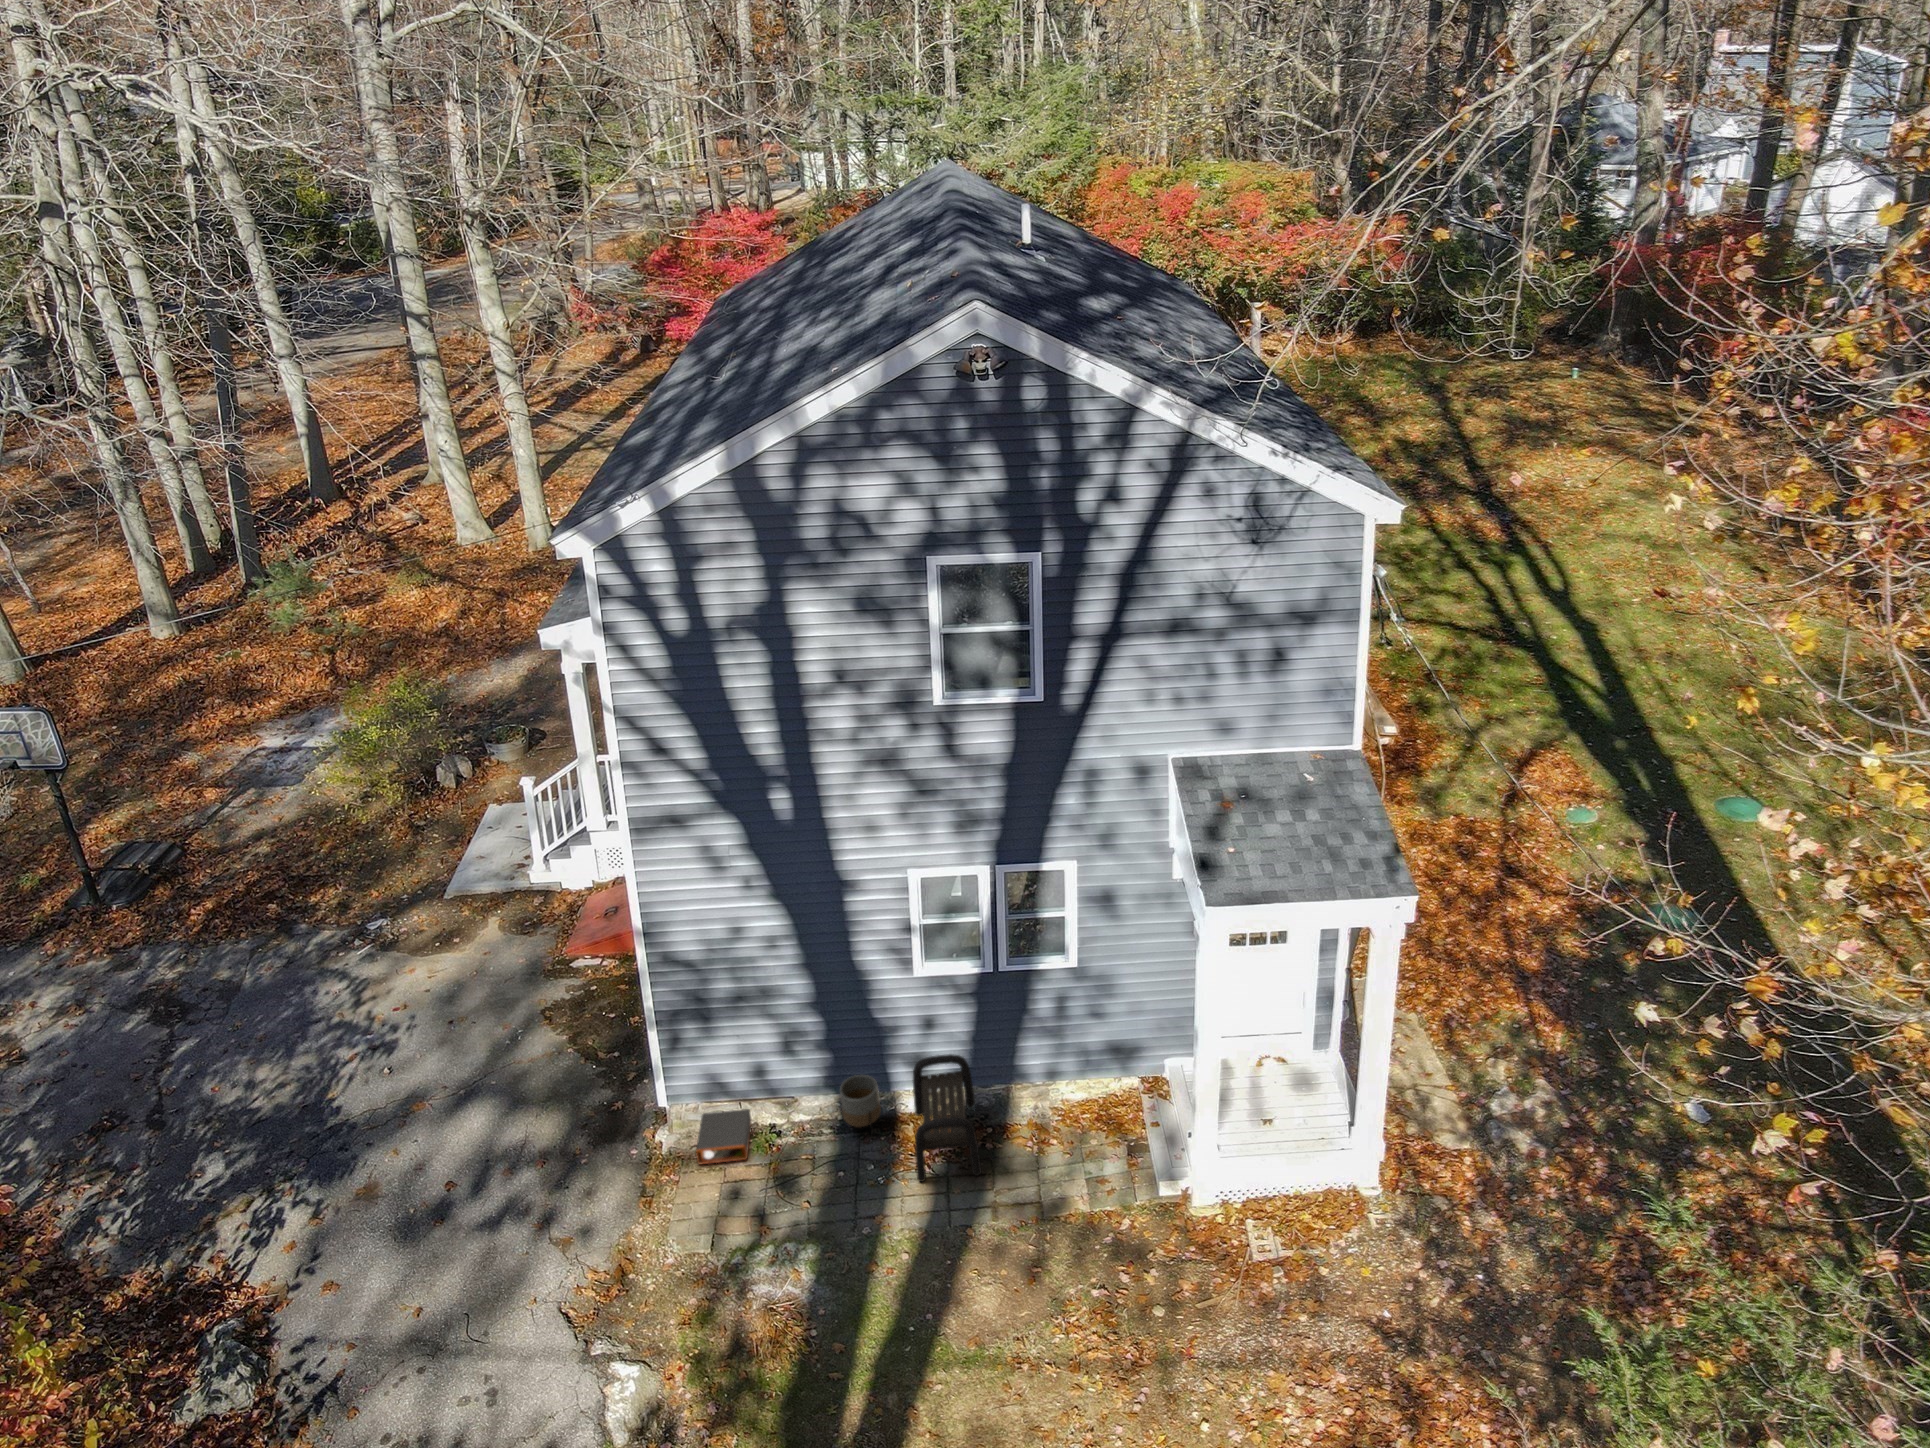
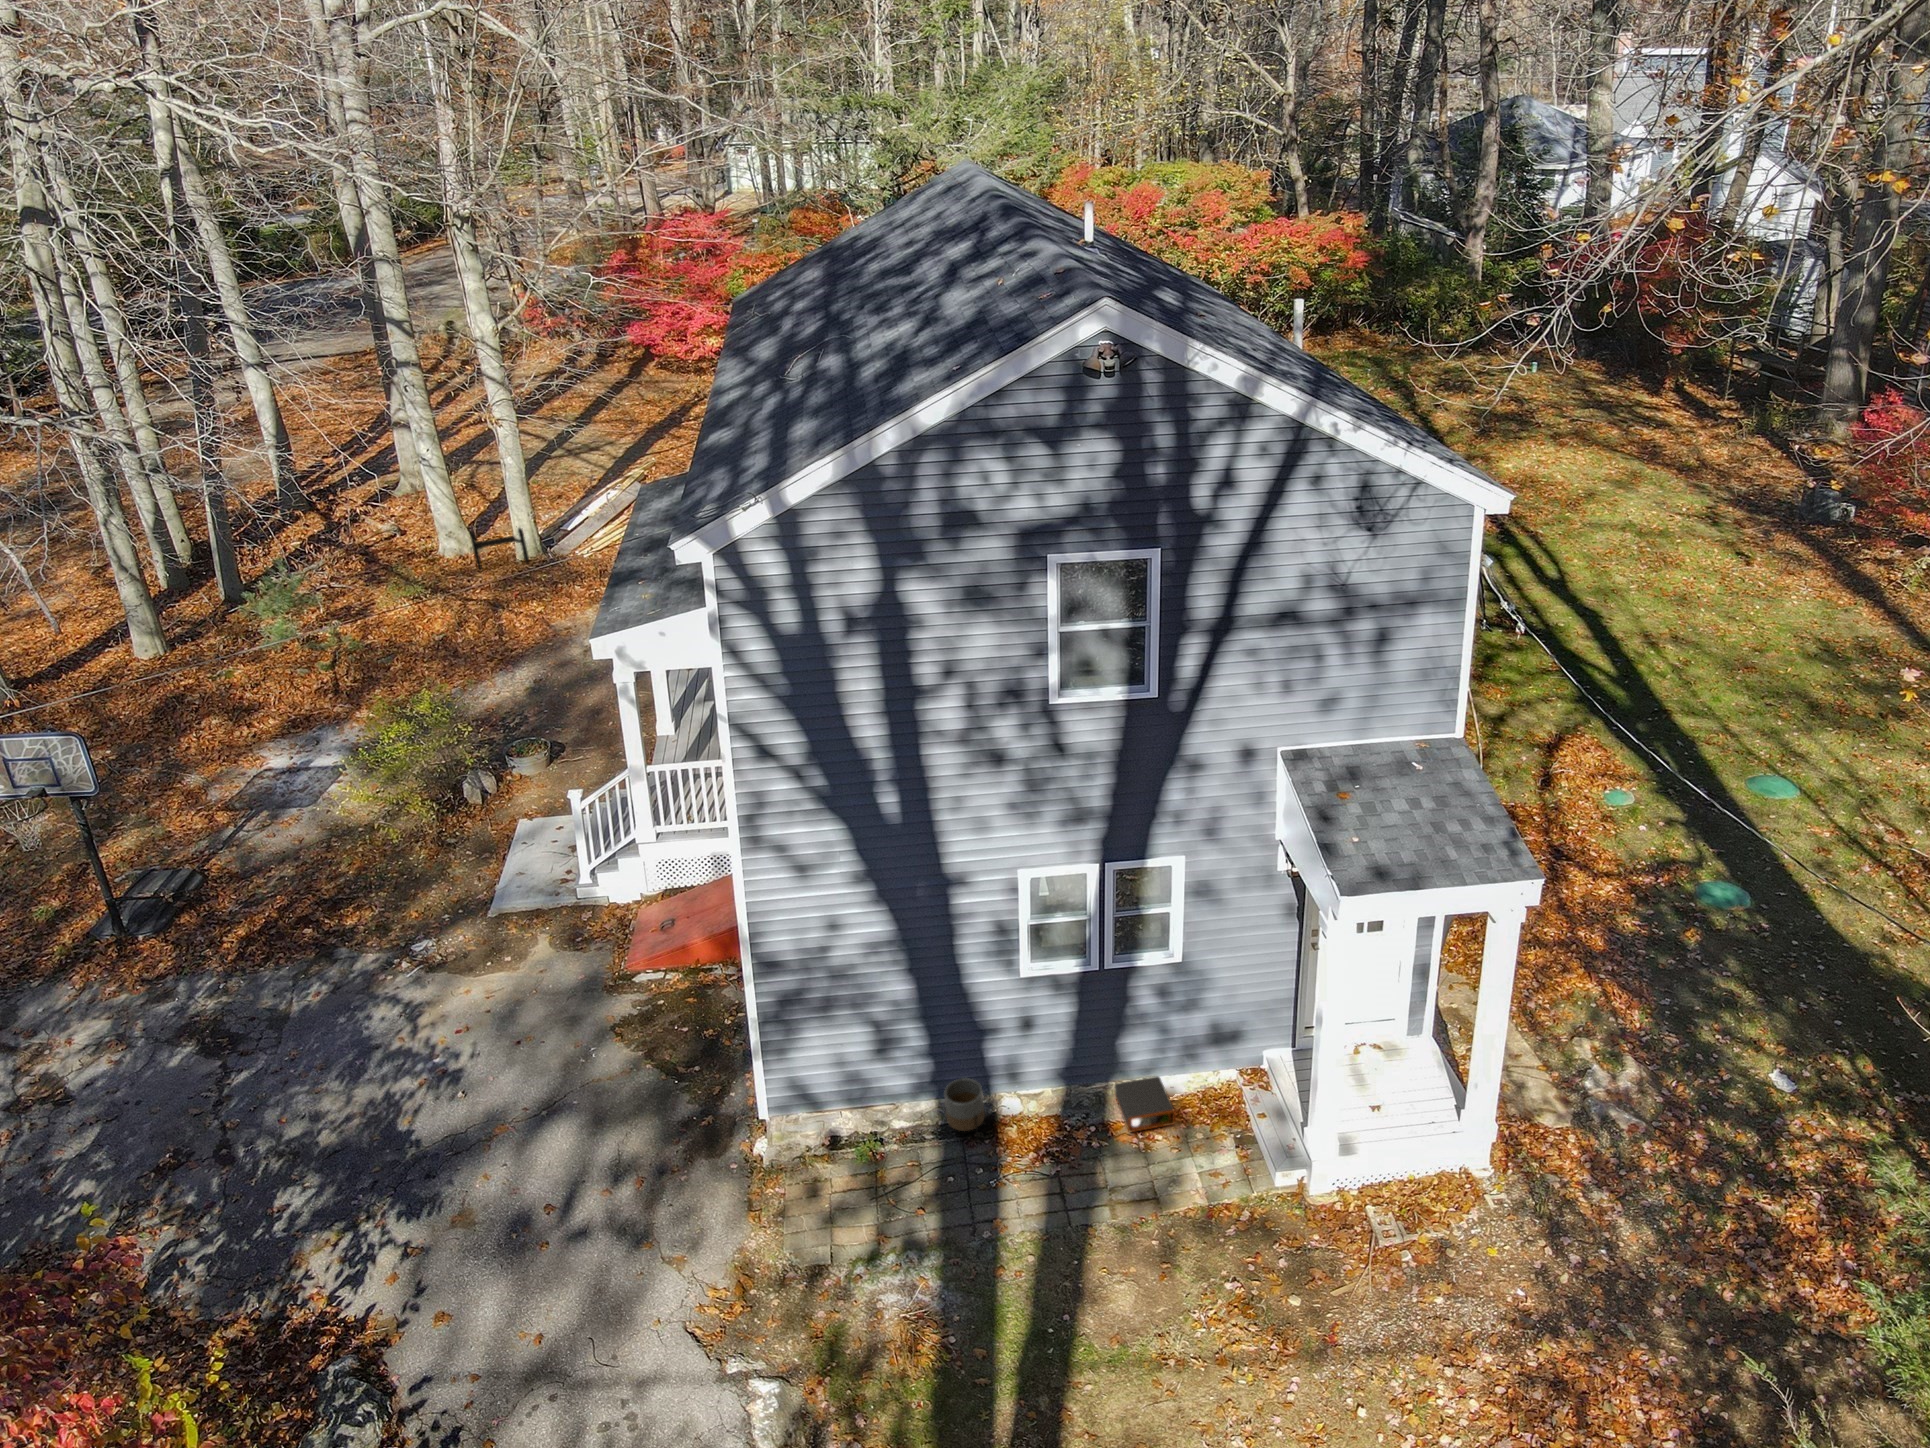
bench: present [913,1054,981,1182] -> present [470,528,529,571]
storage box: present [696,1109,751,1164] -> present [1115,1076,1175,1132]

